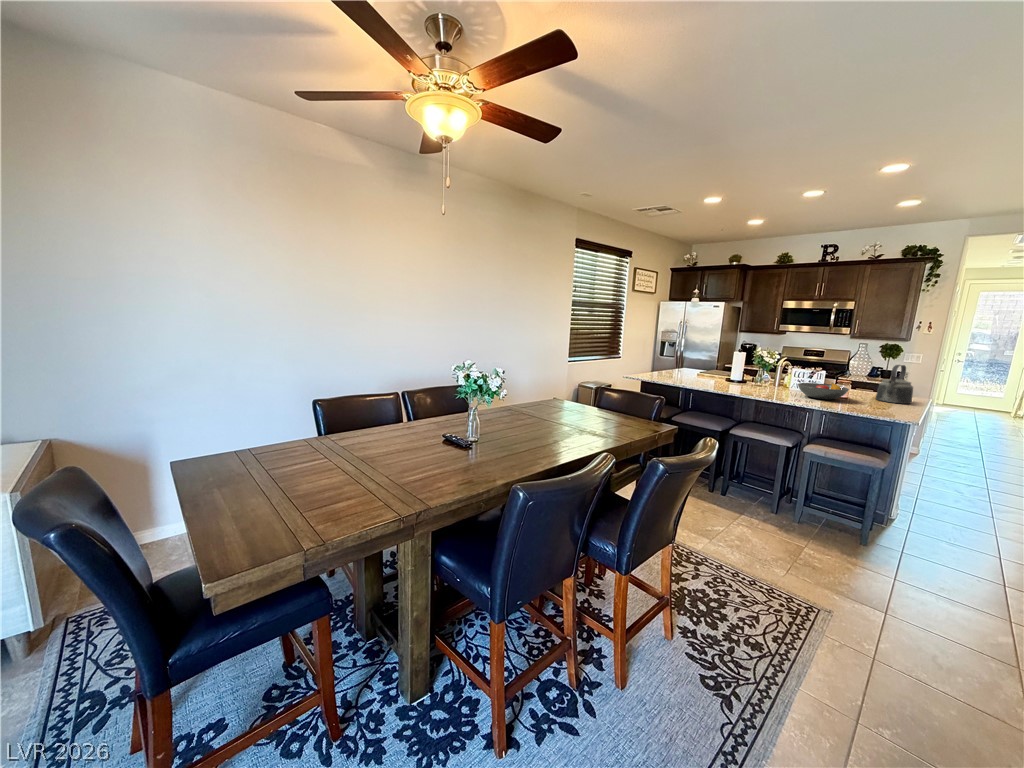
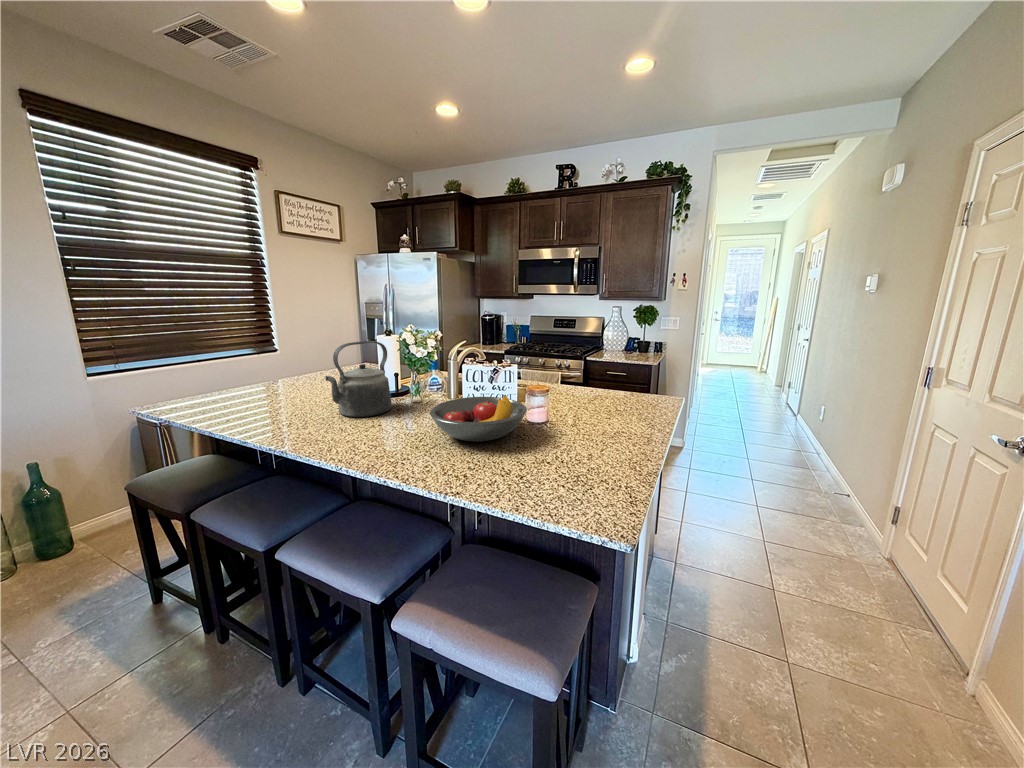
kettle: present [876,365,913,404] -> present [325,341,392,417]

